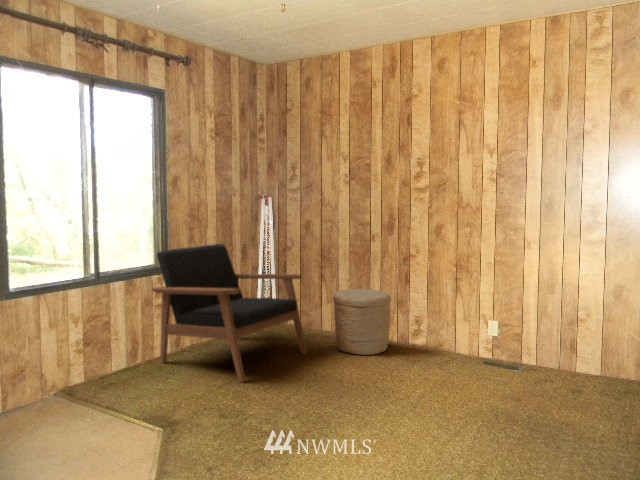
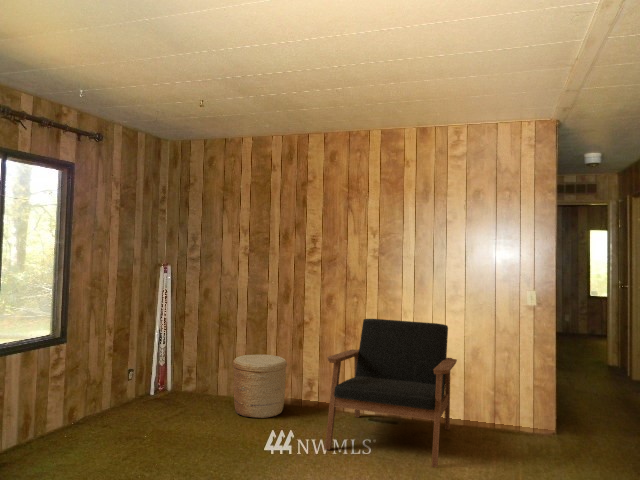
armchair: present [152,244,307,383] -> present [325,319,457,468]

